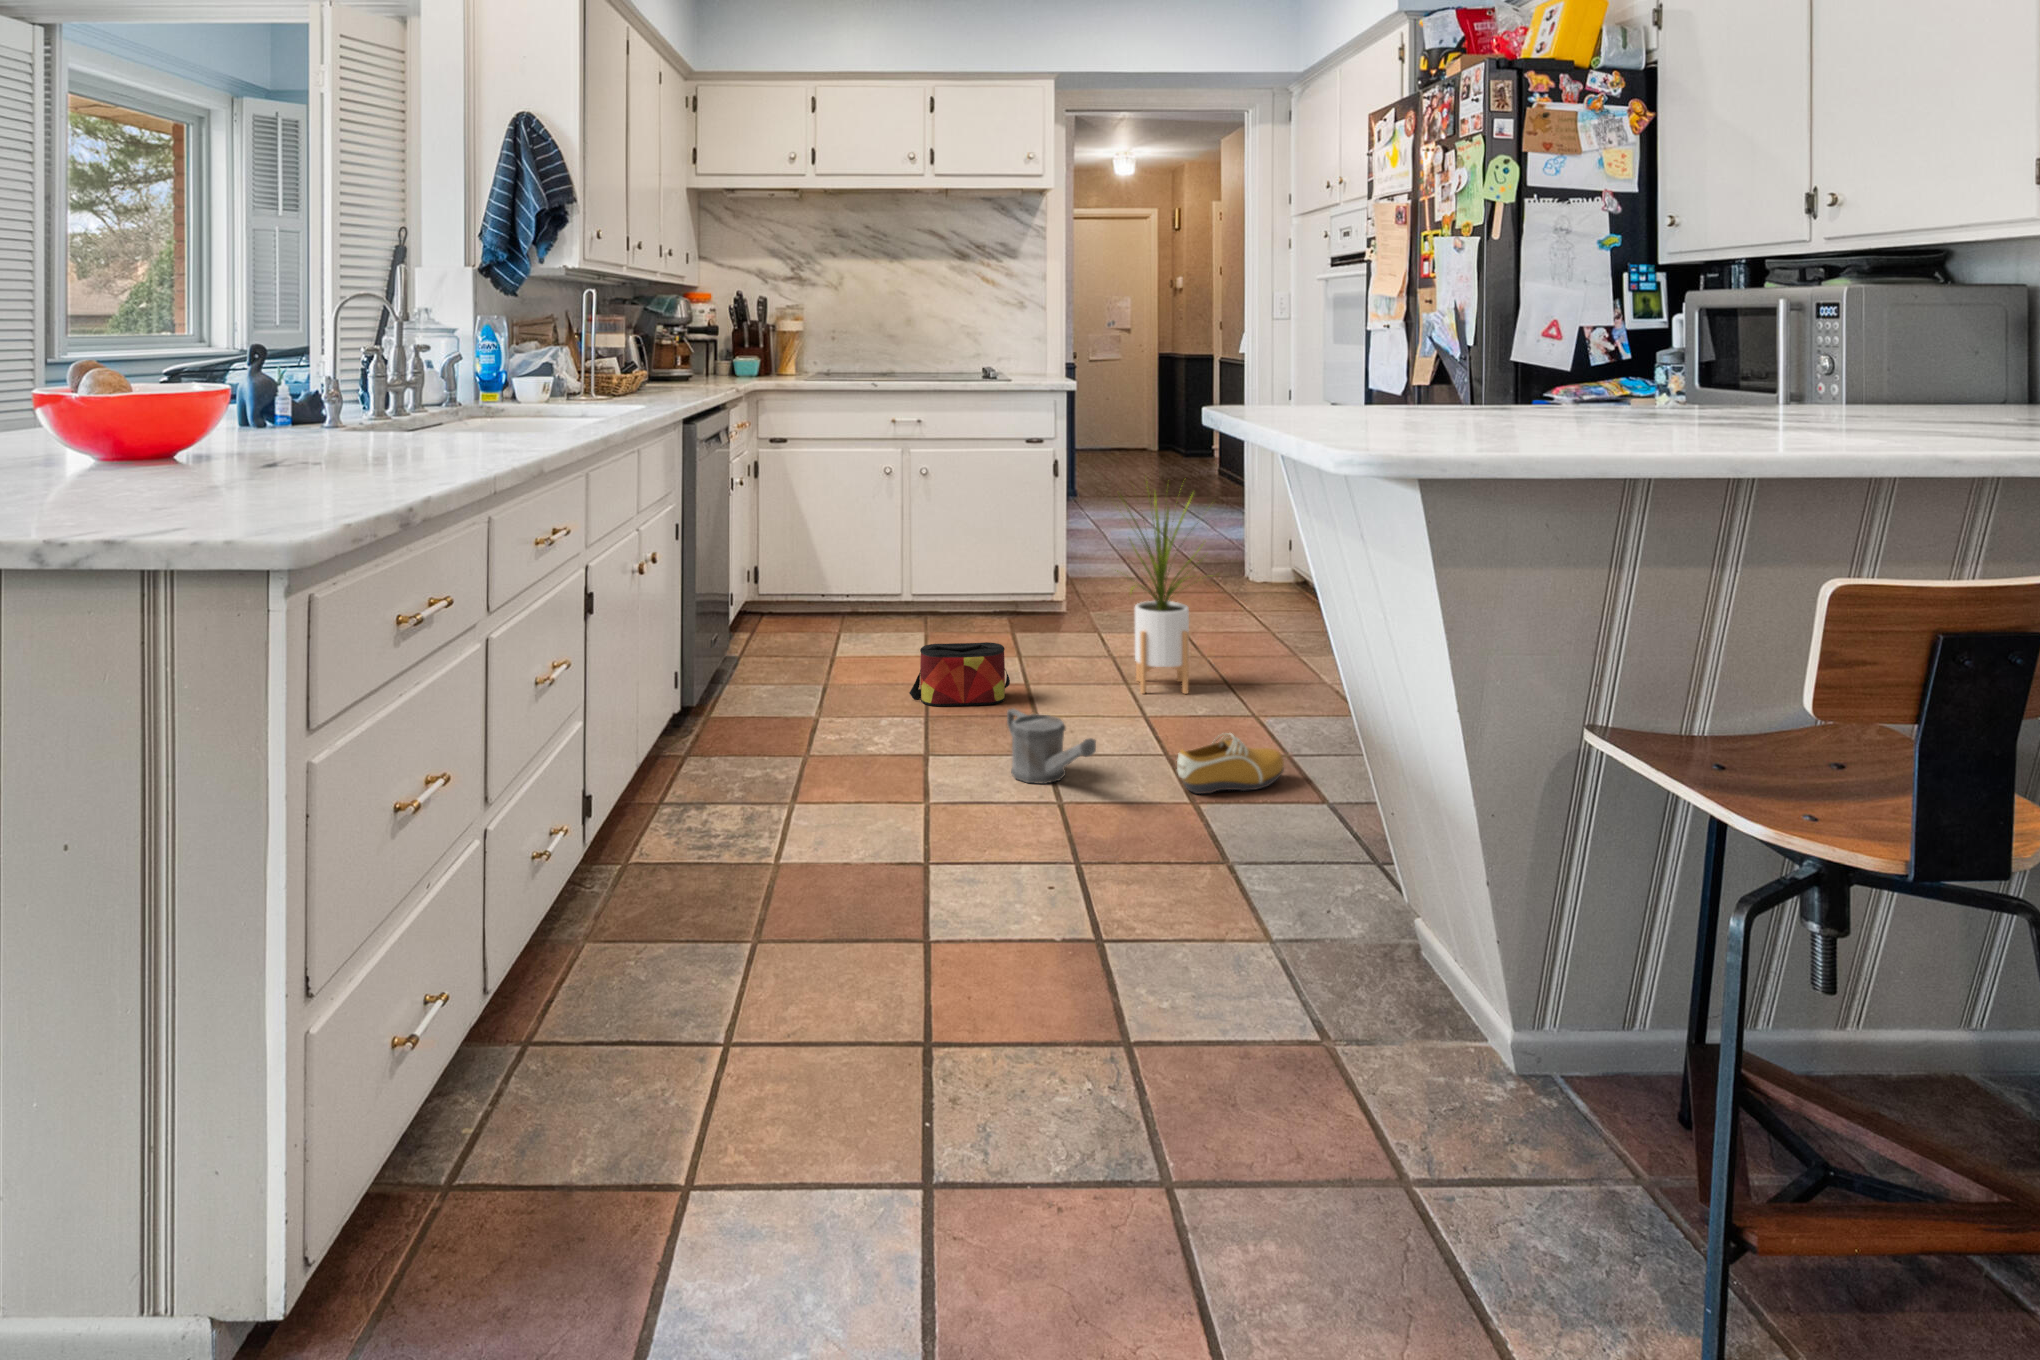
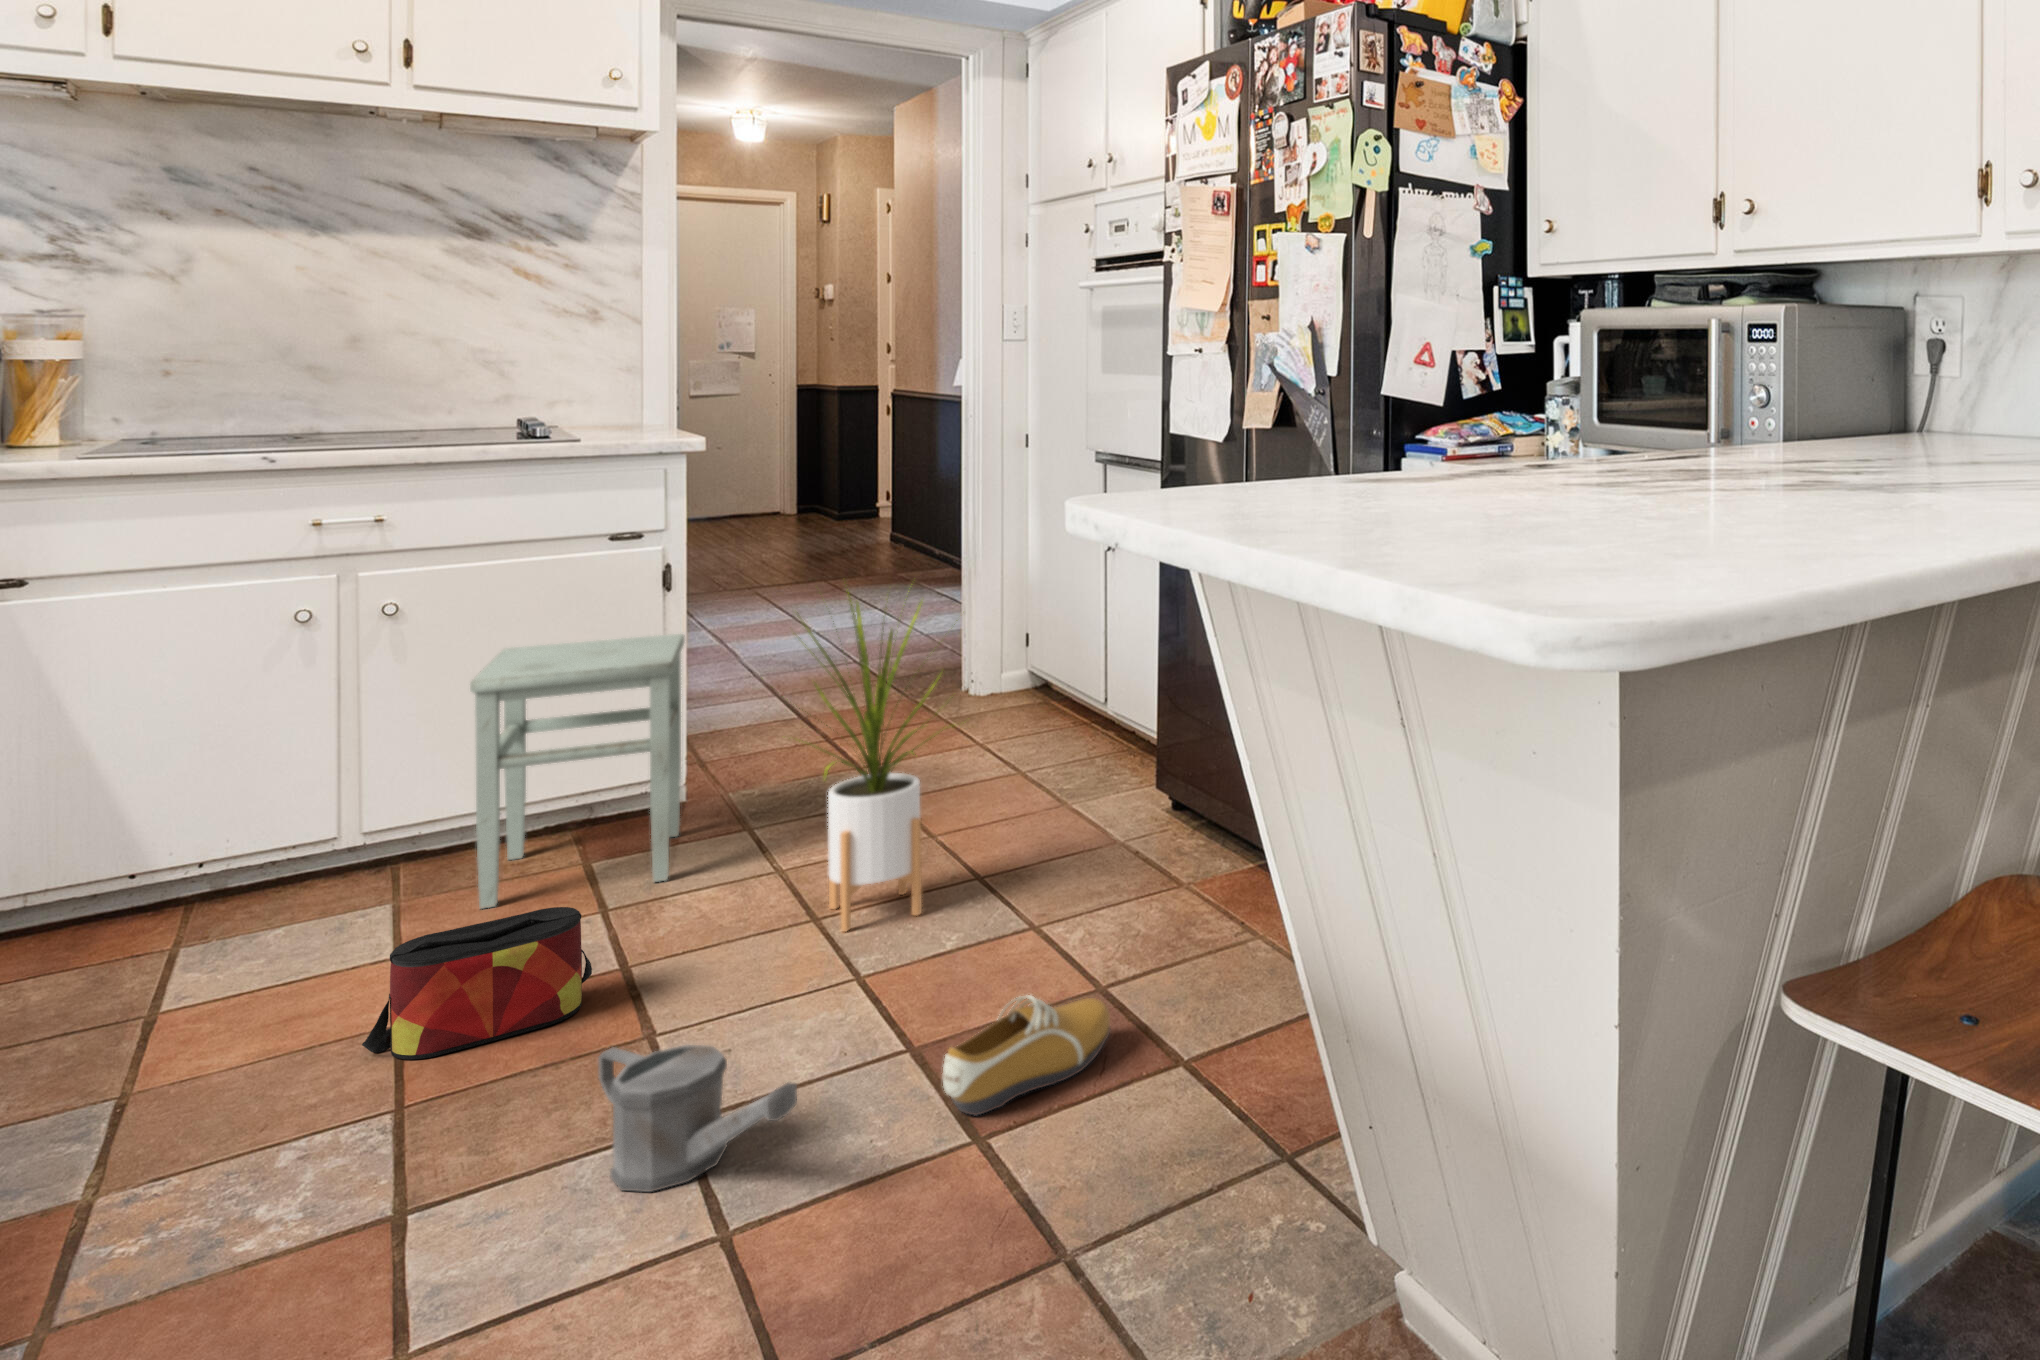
stool: none [957,503,1064,650] -> present [470,634,685,908]

